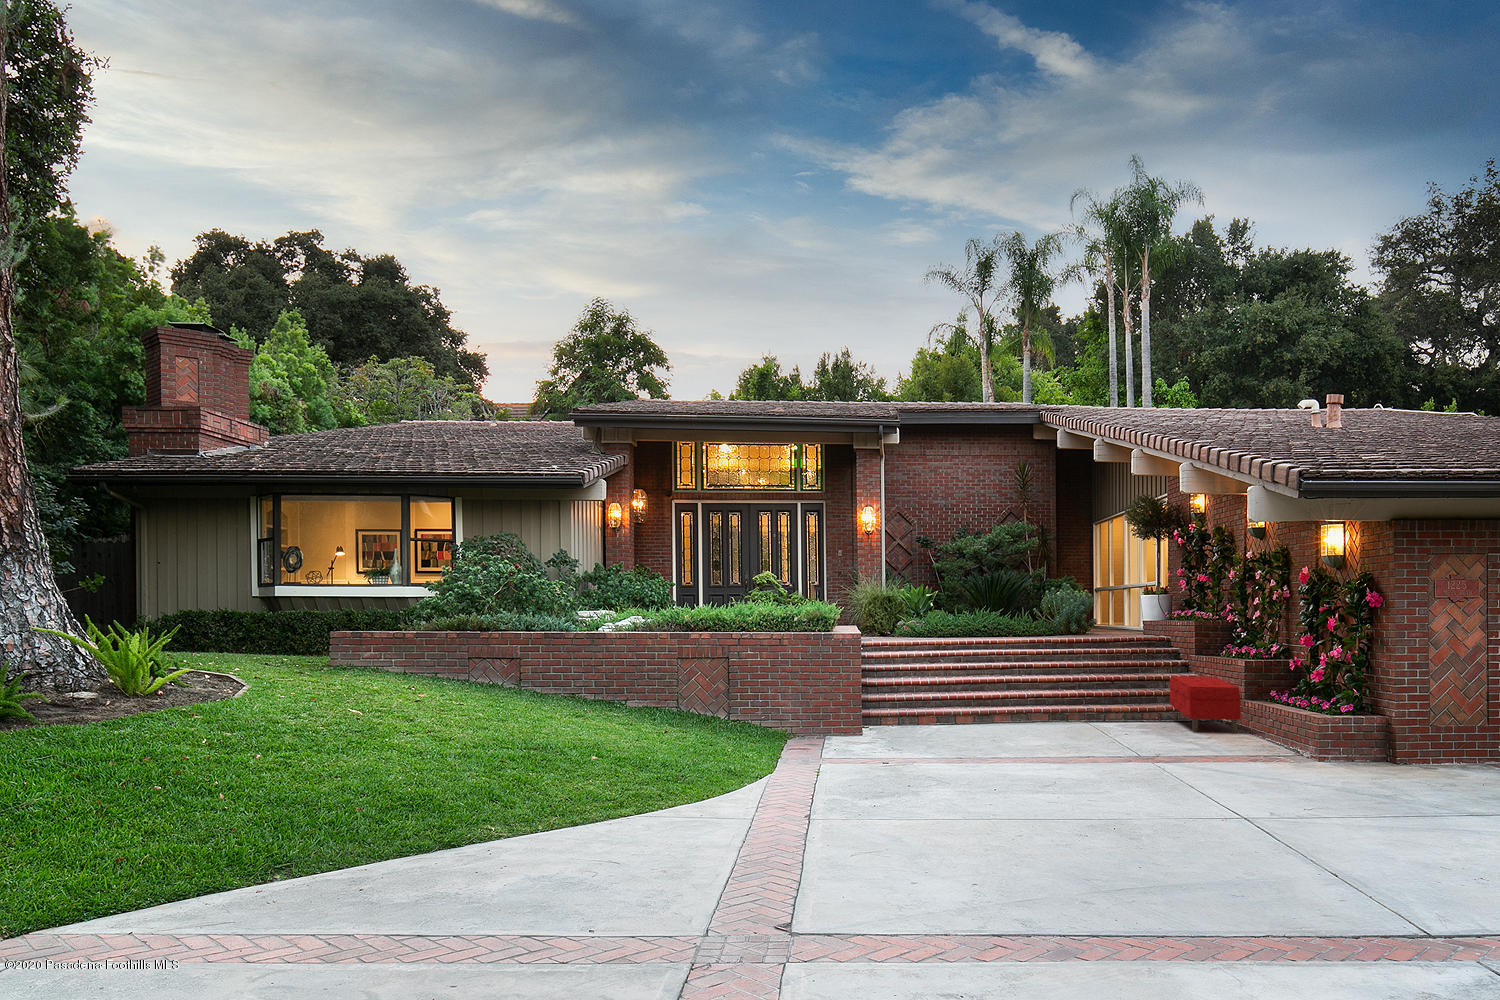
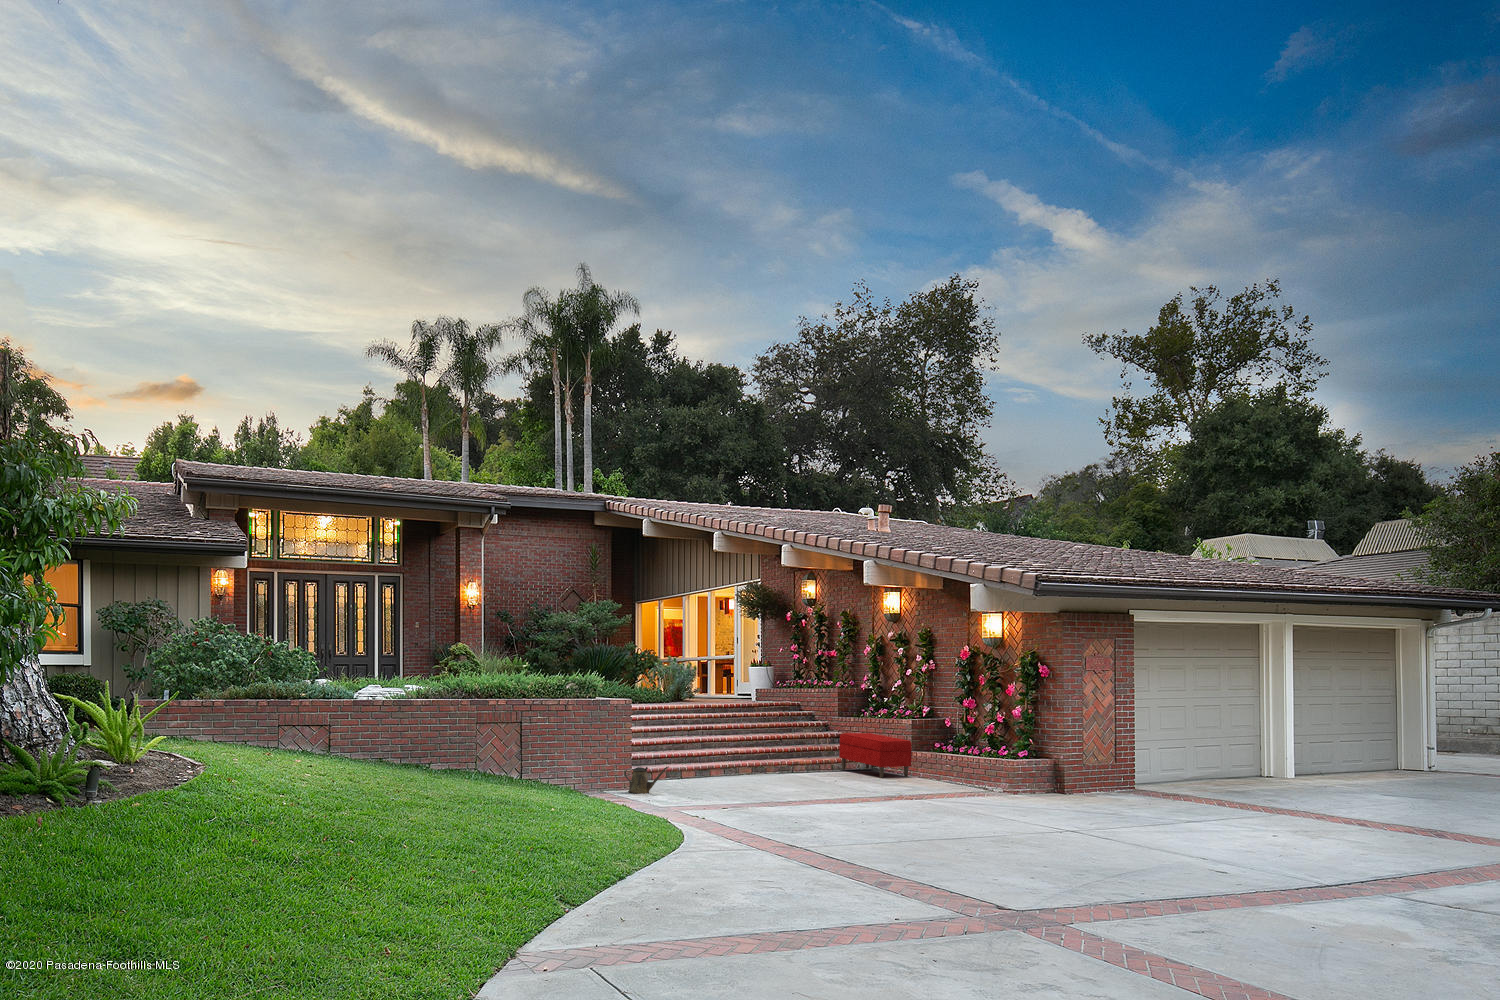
watering can: none [842,704,879,732] -> present [624,766,669,794]

